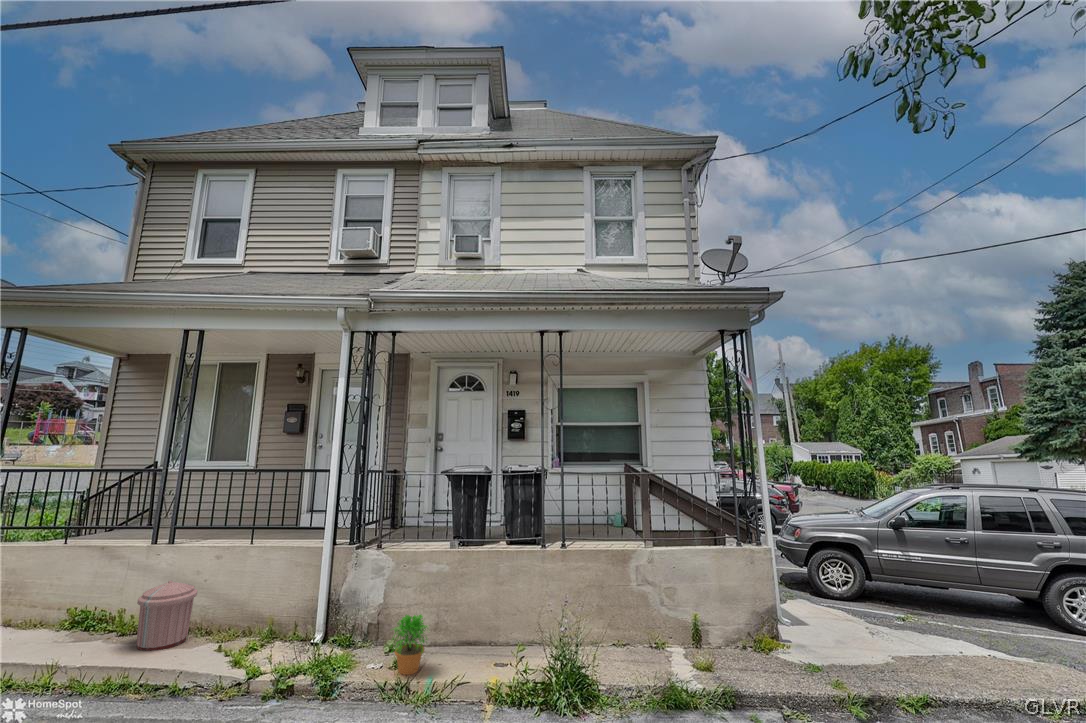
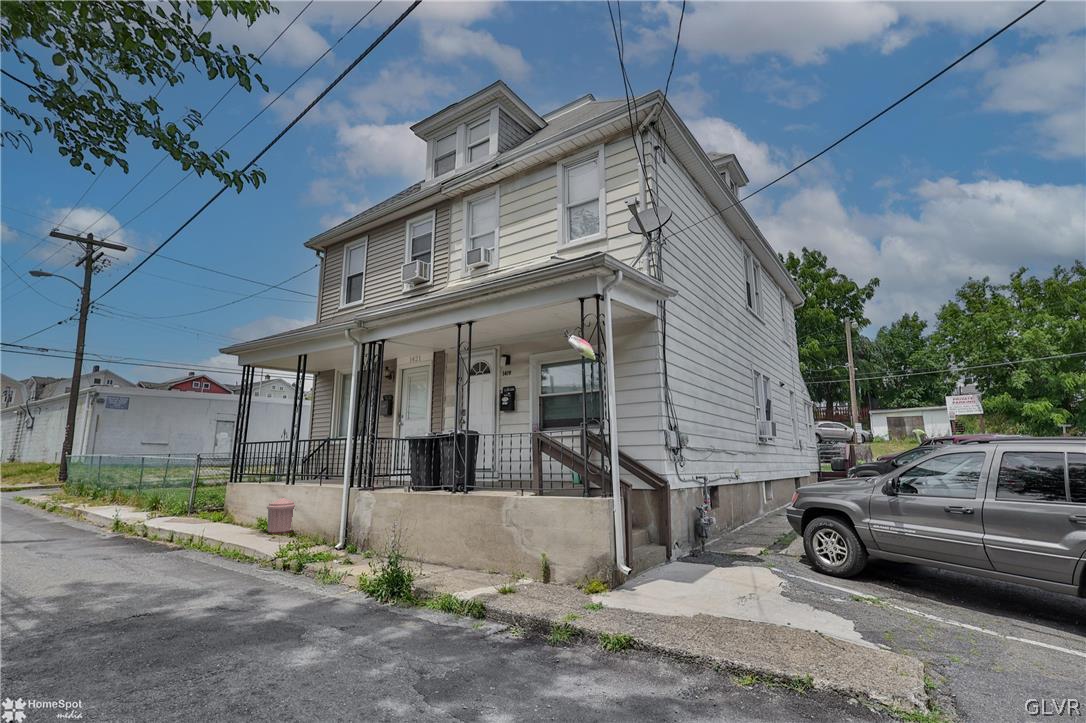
potted plant: present [391,615,427,675] -> none [336,519,366,556]

